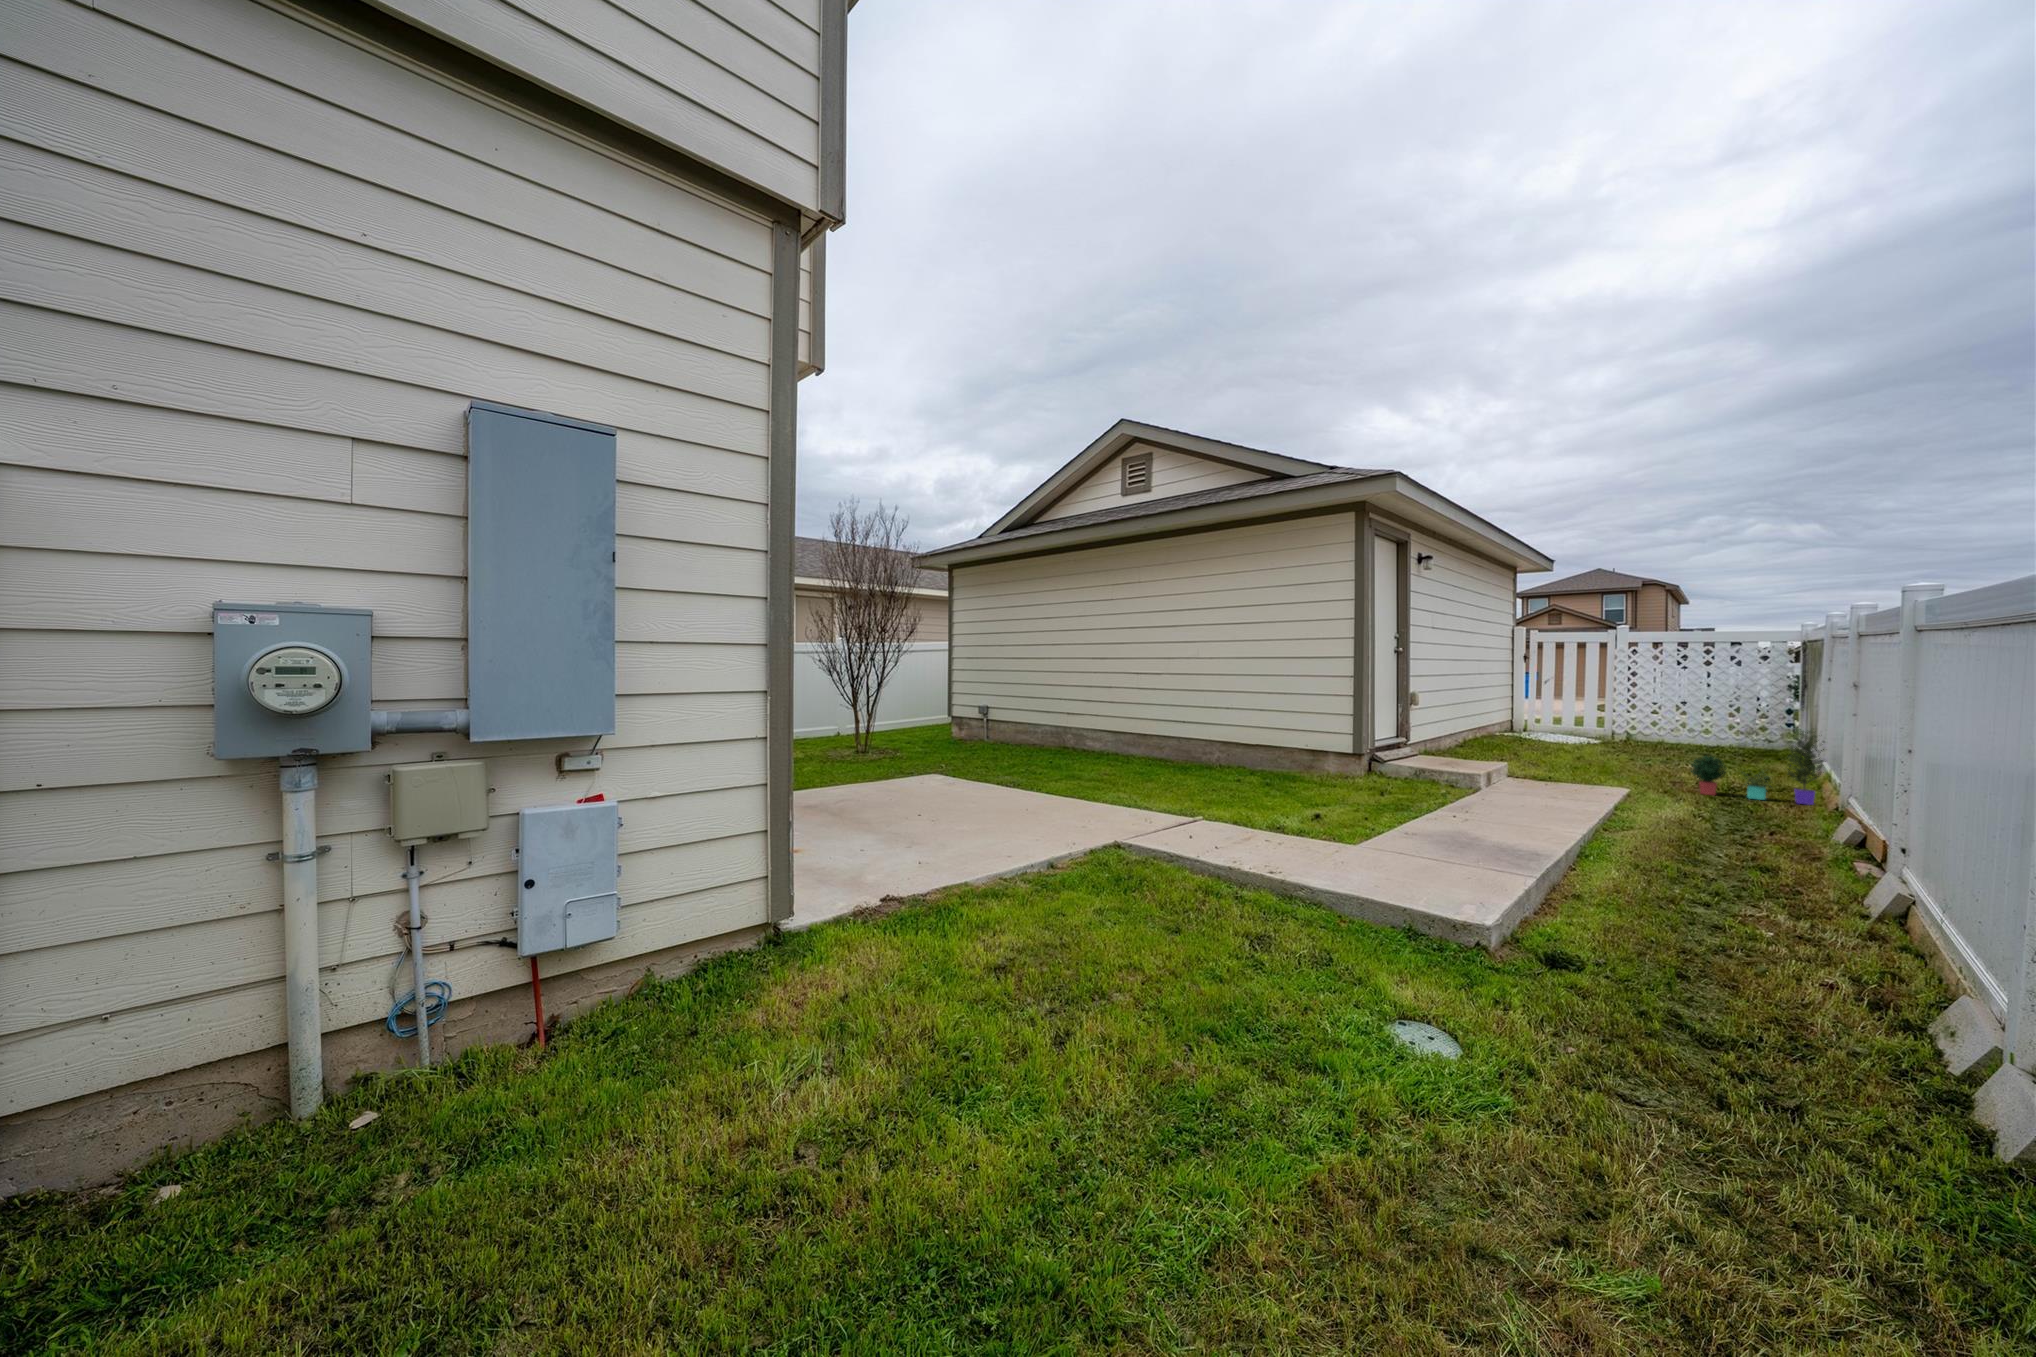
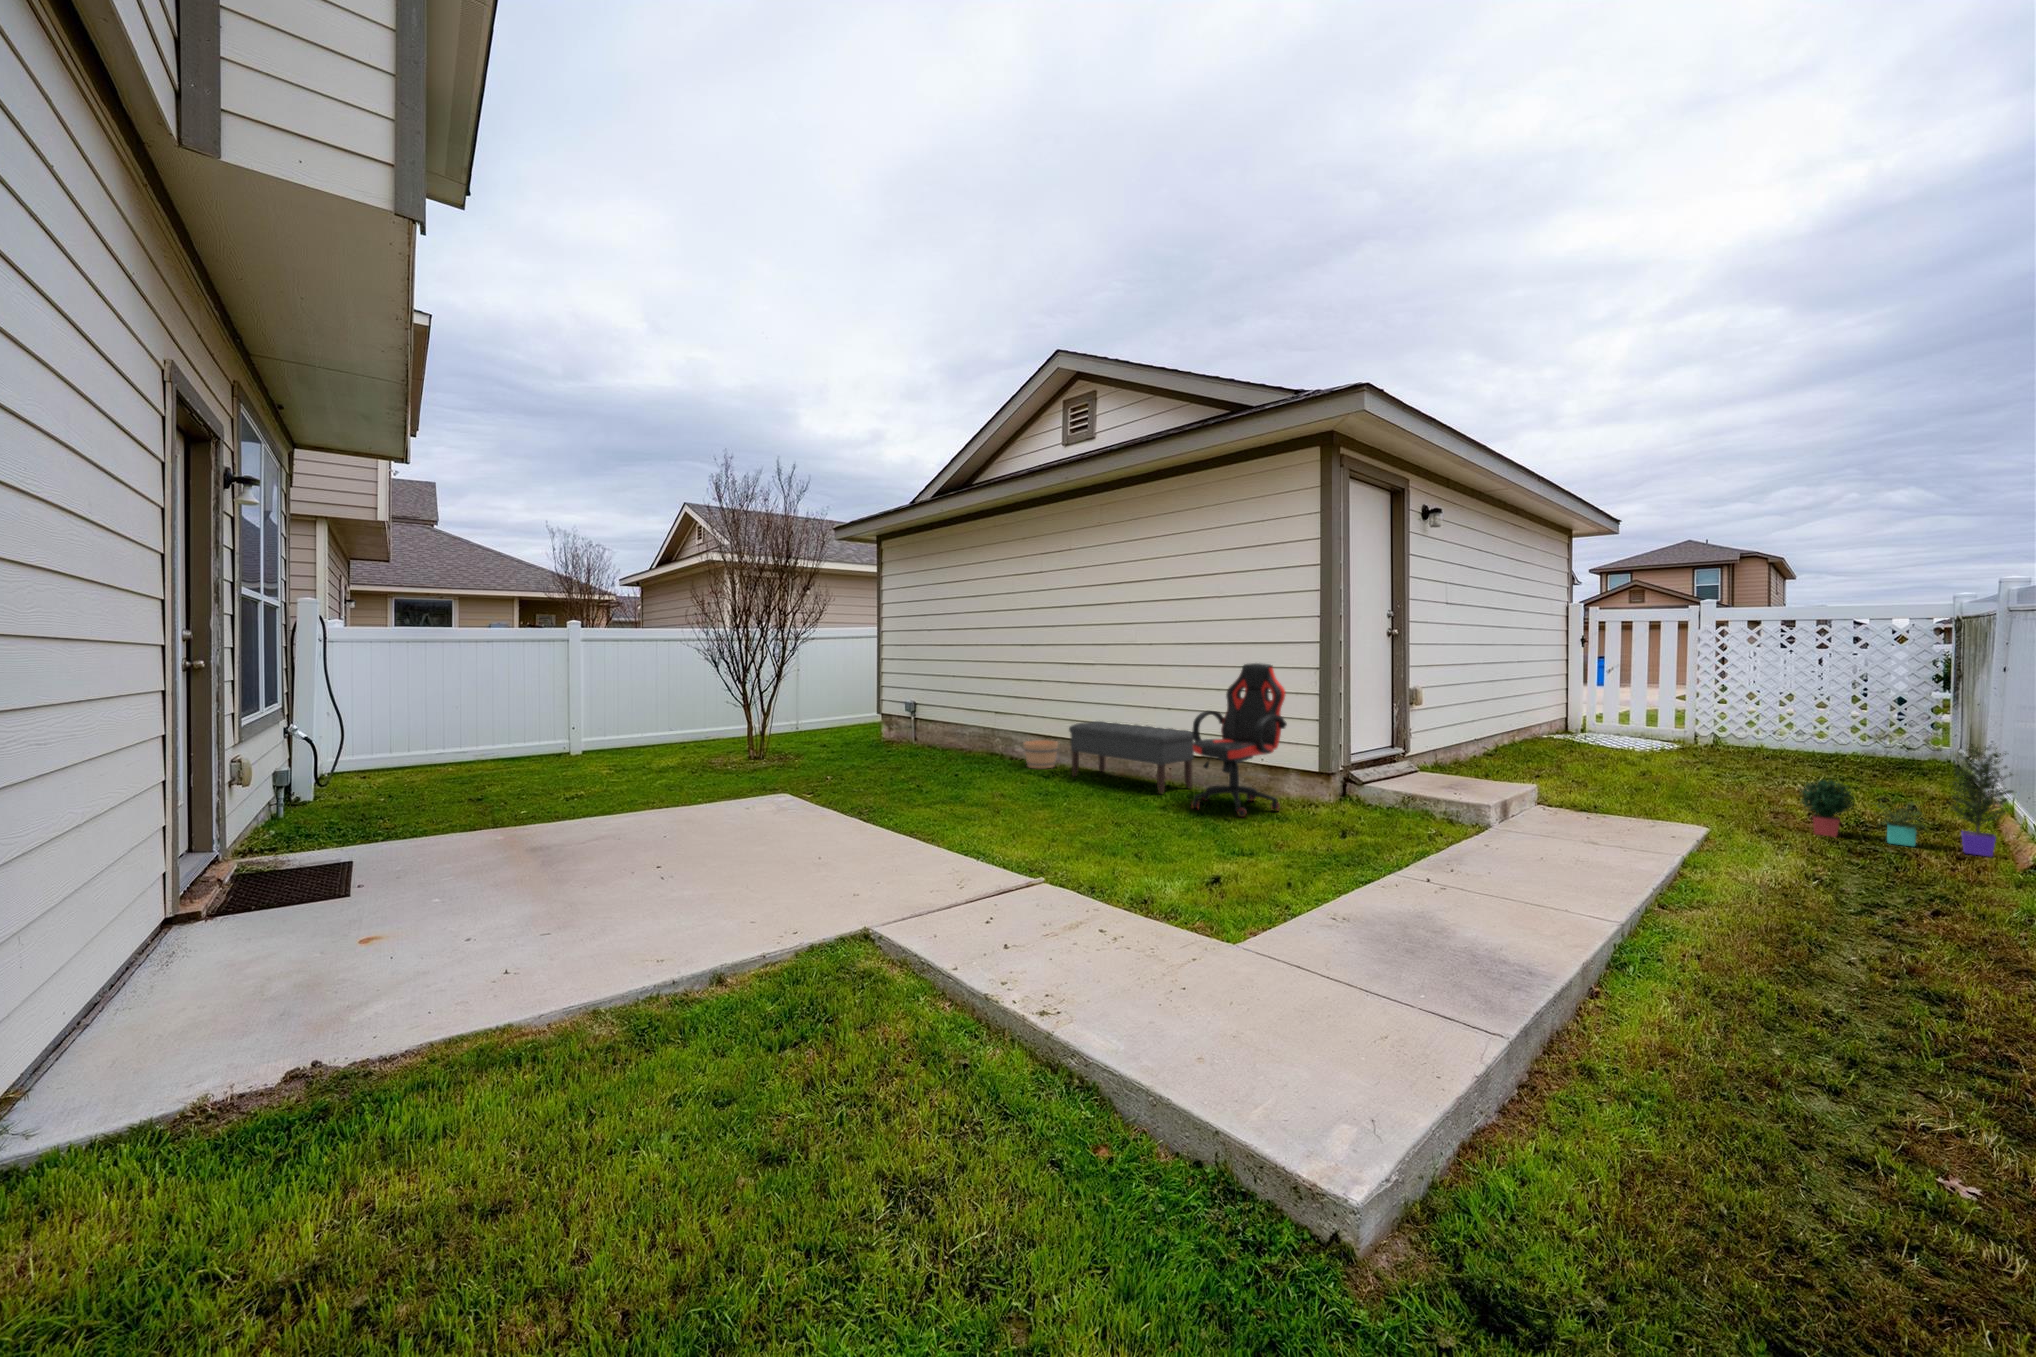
chair: none [1258,673,1329,786] -> present [1191,663,1287,817]
bench: none [1146,718,1252,772] -> present [1069,721,1194,794]
bucket: none [1102,734,1132,756] -> present [1023,740,1058,768]

